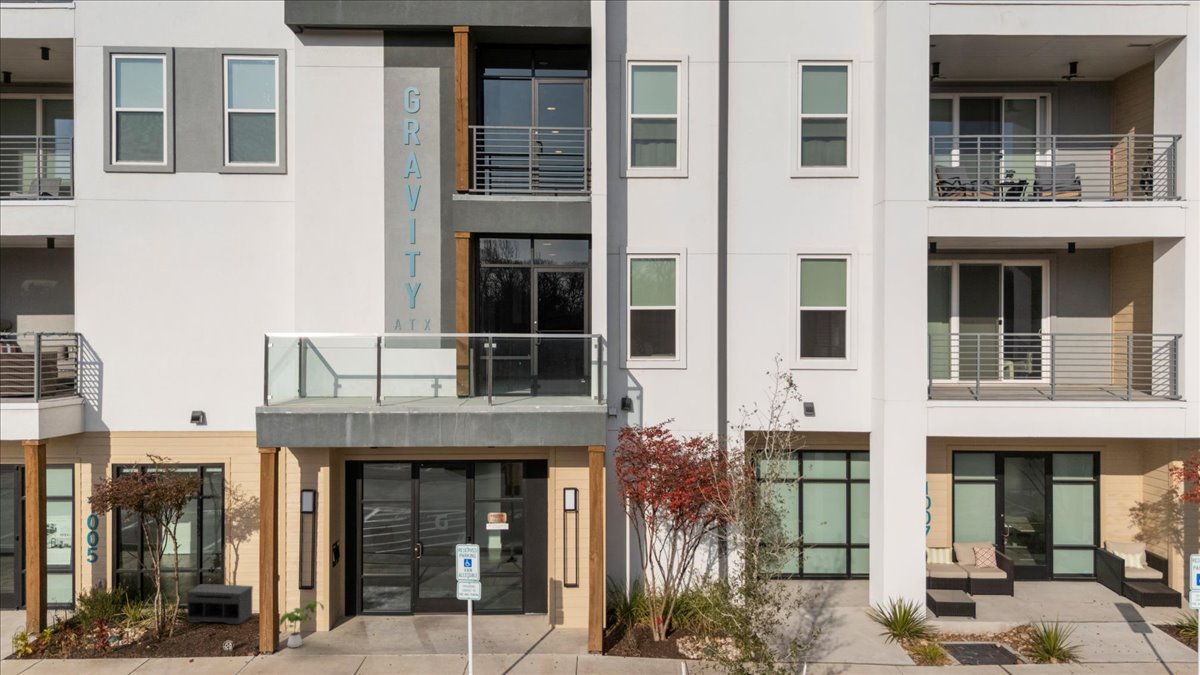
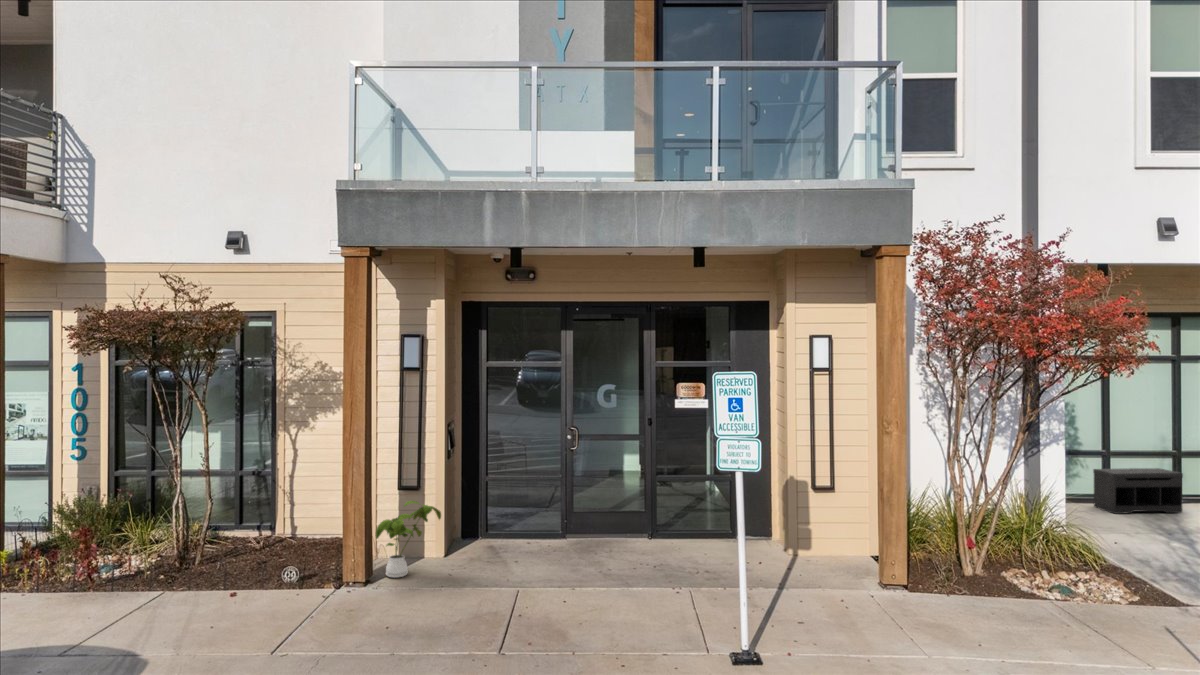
bench: present [187,584,253,624] -> present [1093,468,1183,514]

